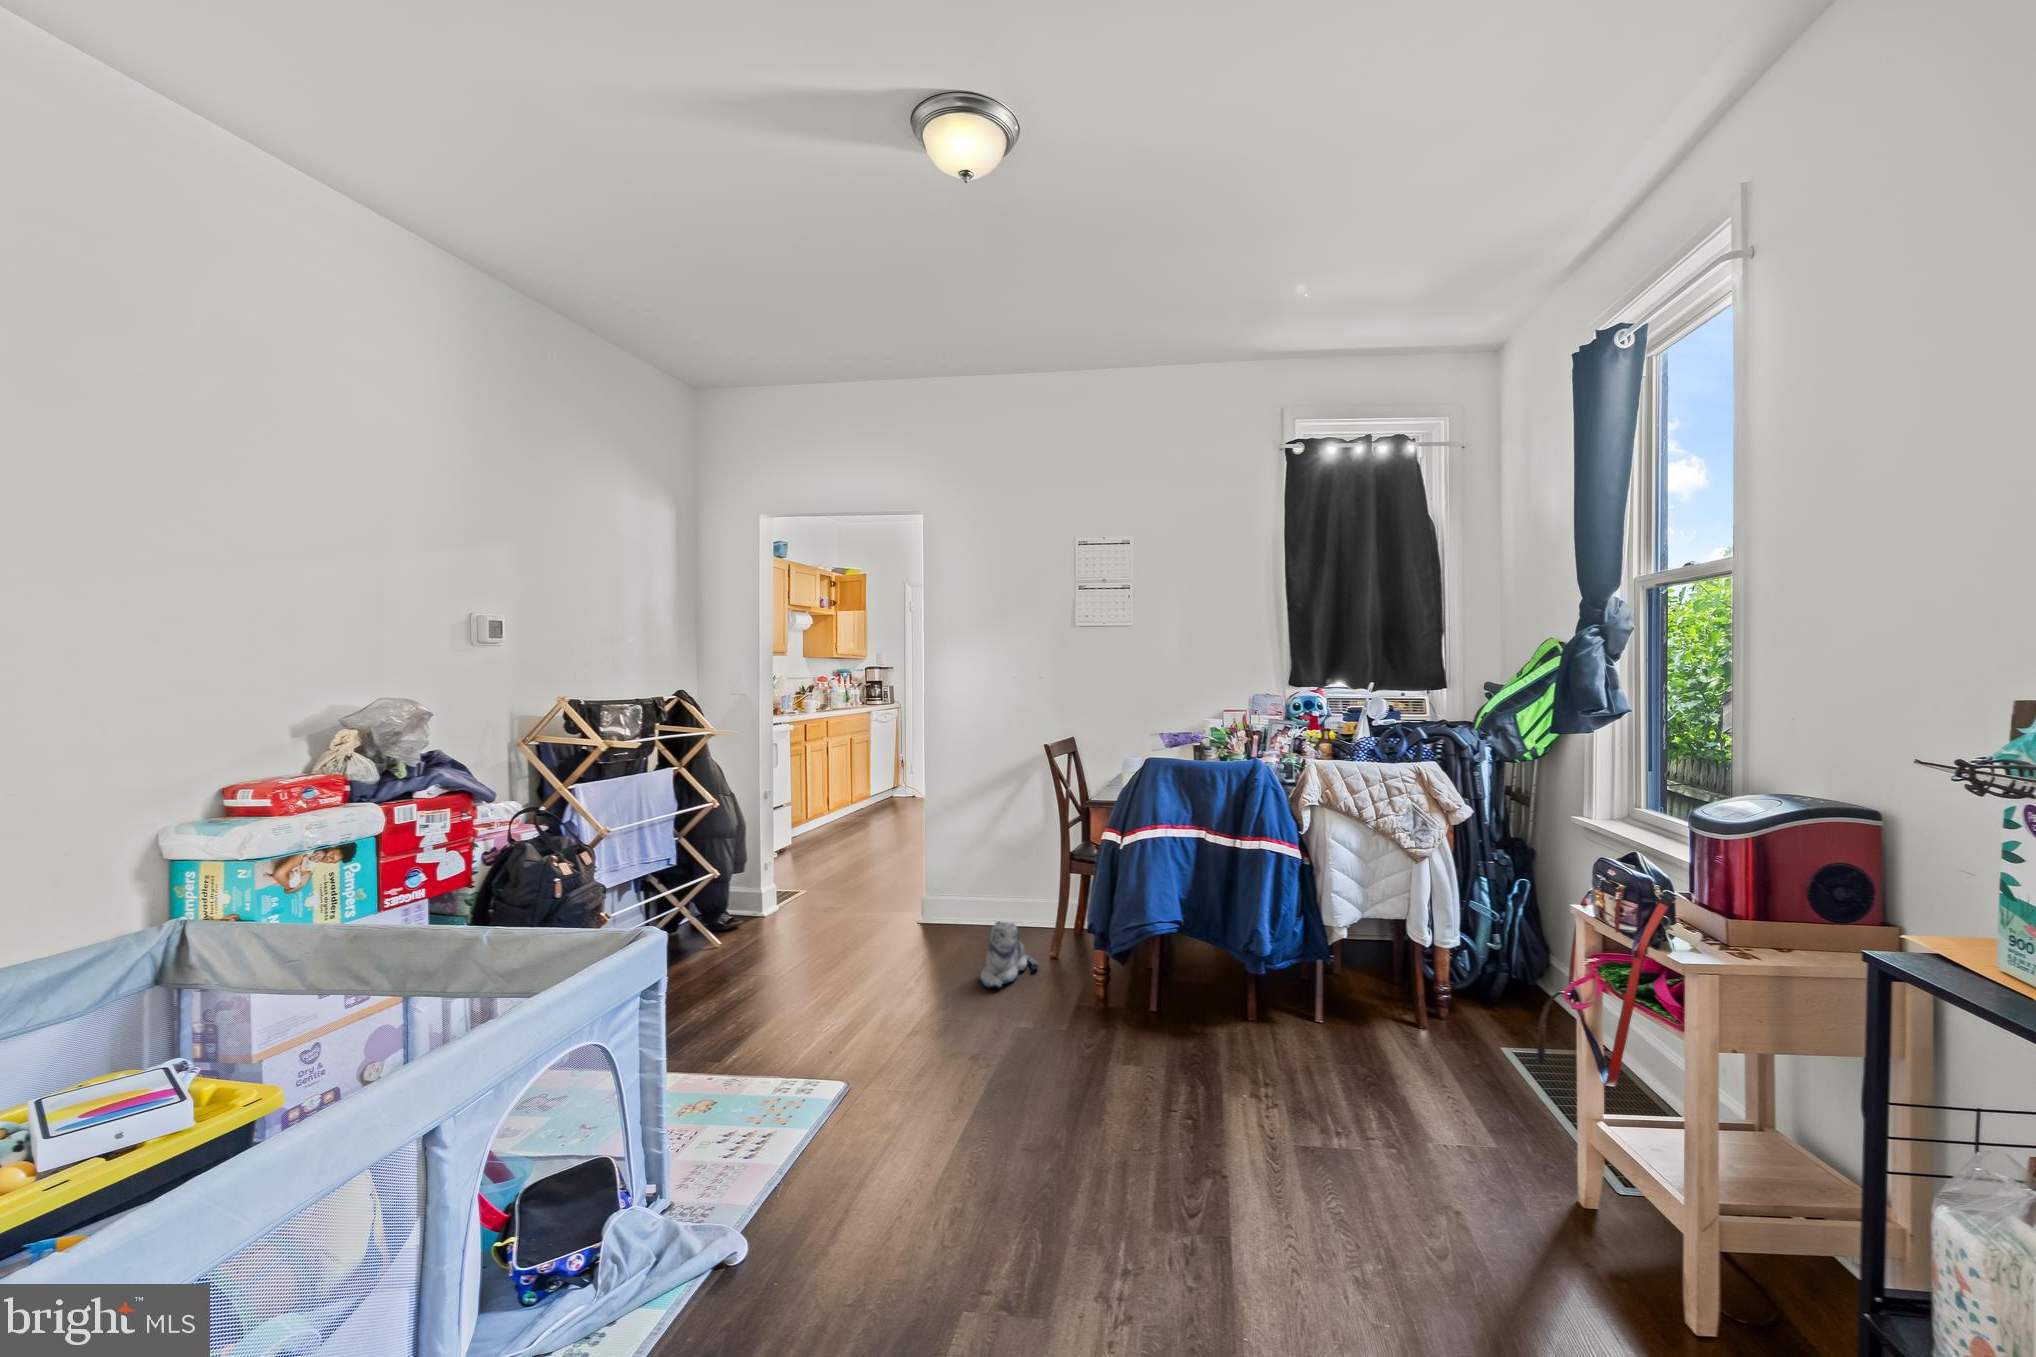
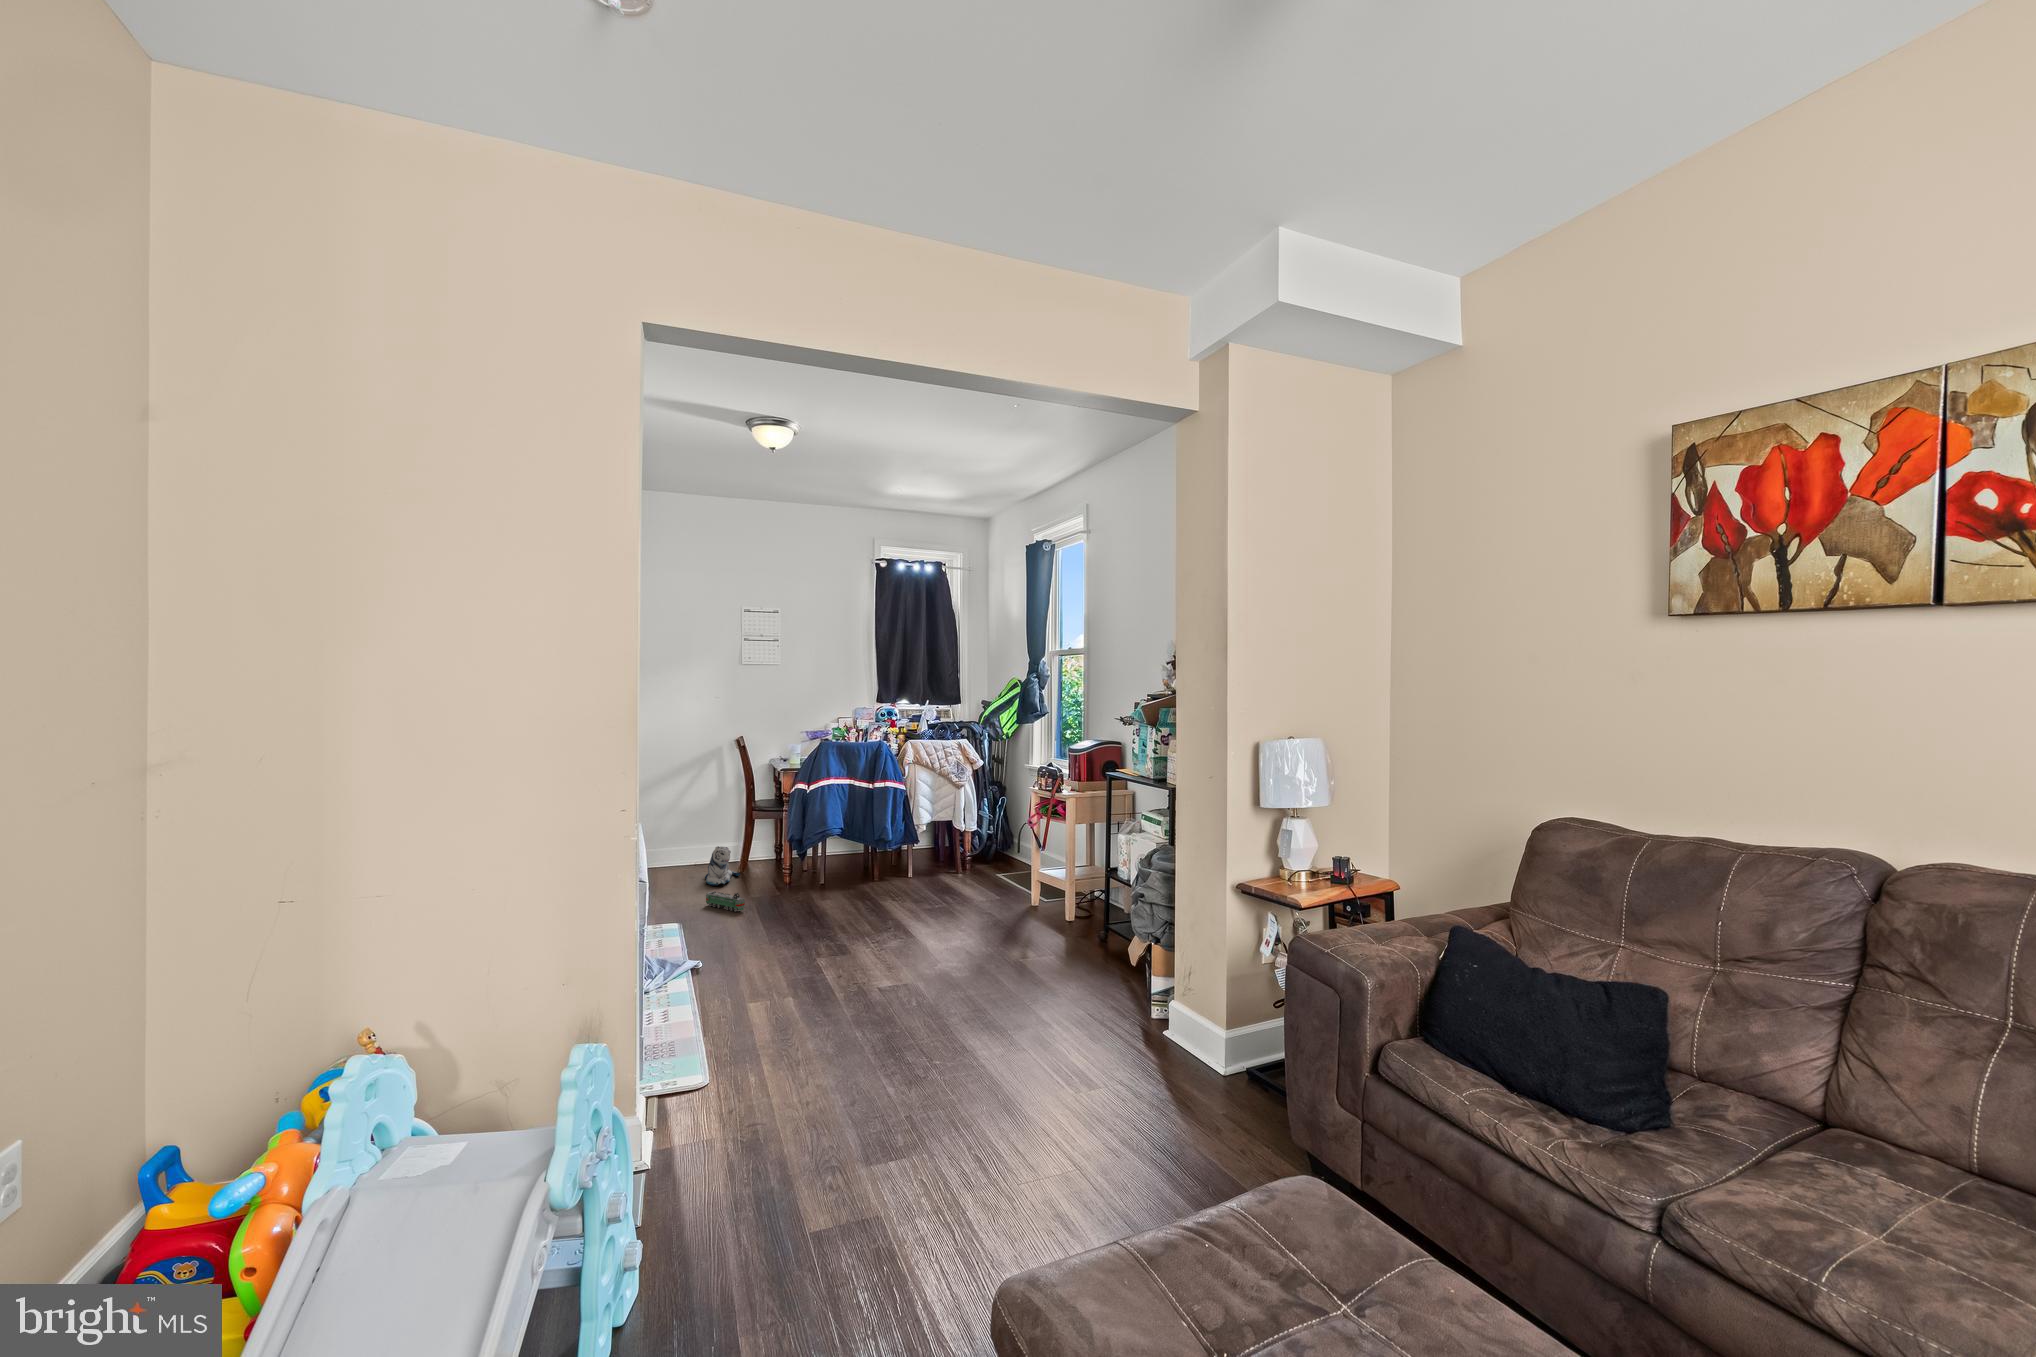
toy train: none [939,1011,982,1060] -> present [706,891,745,912]

